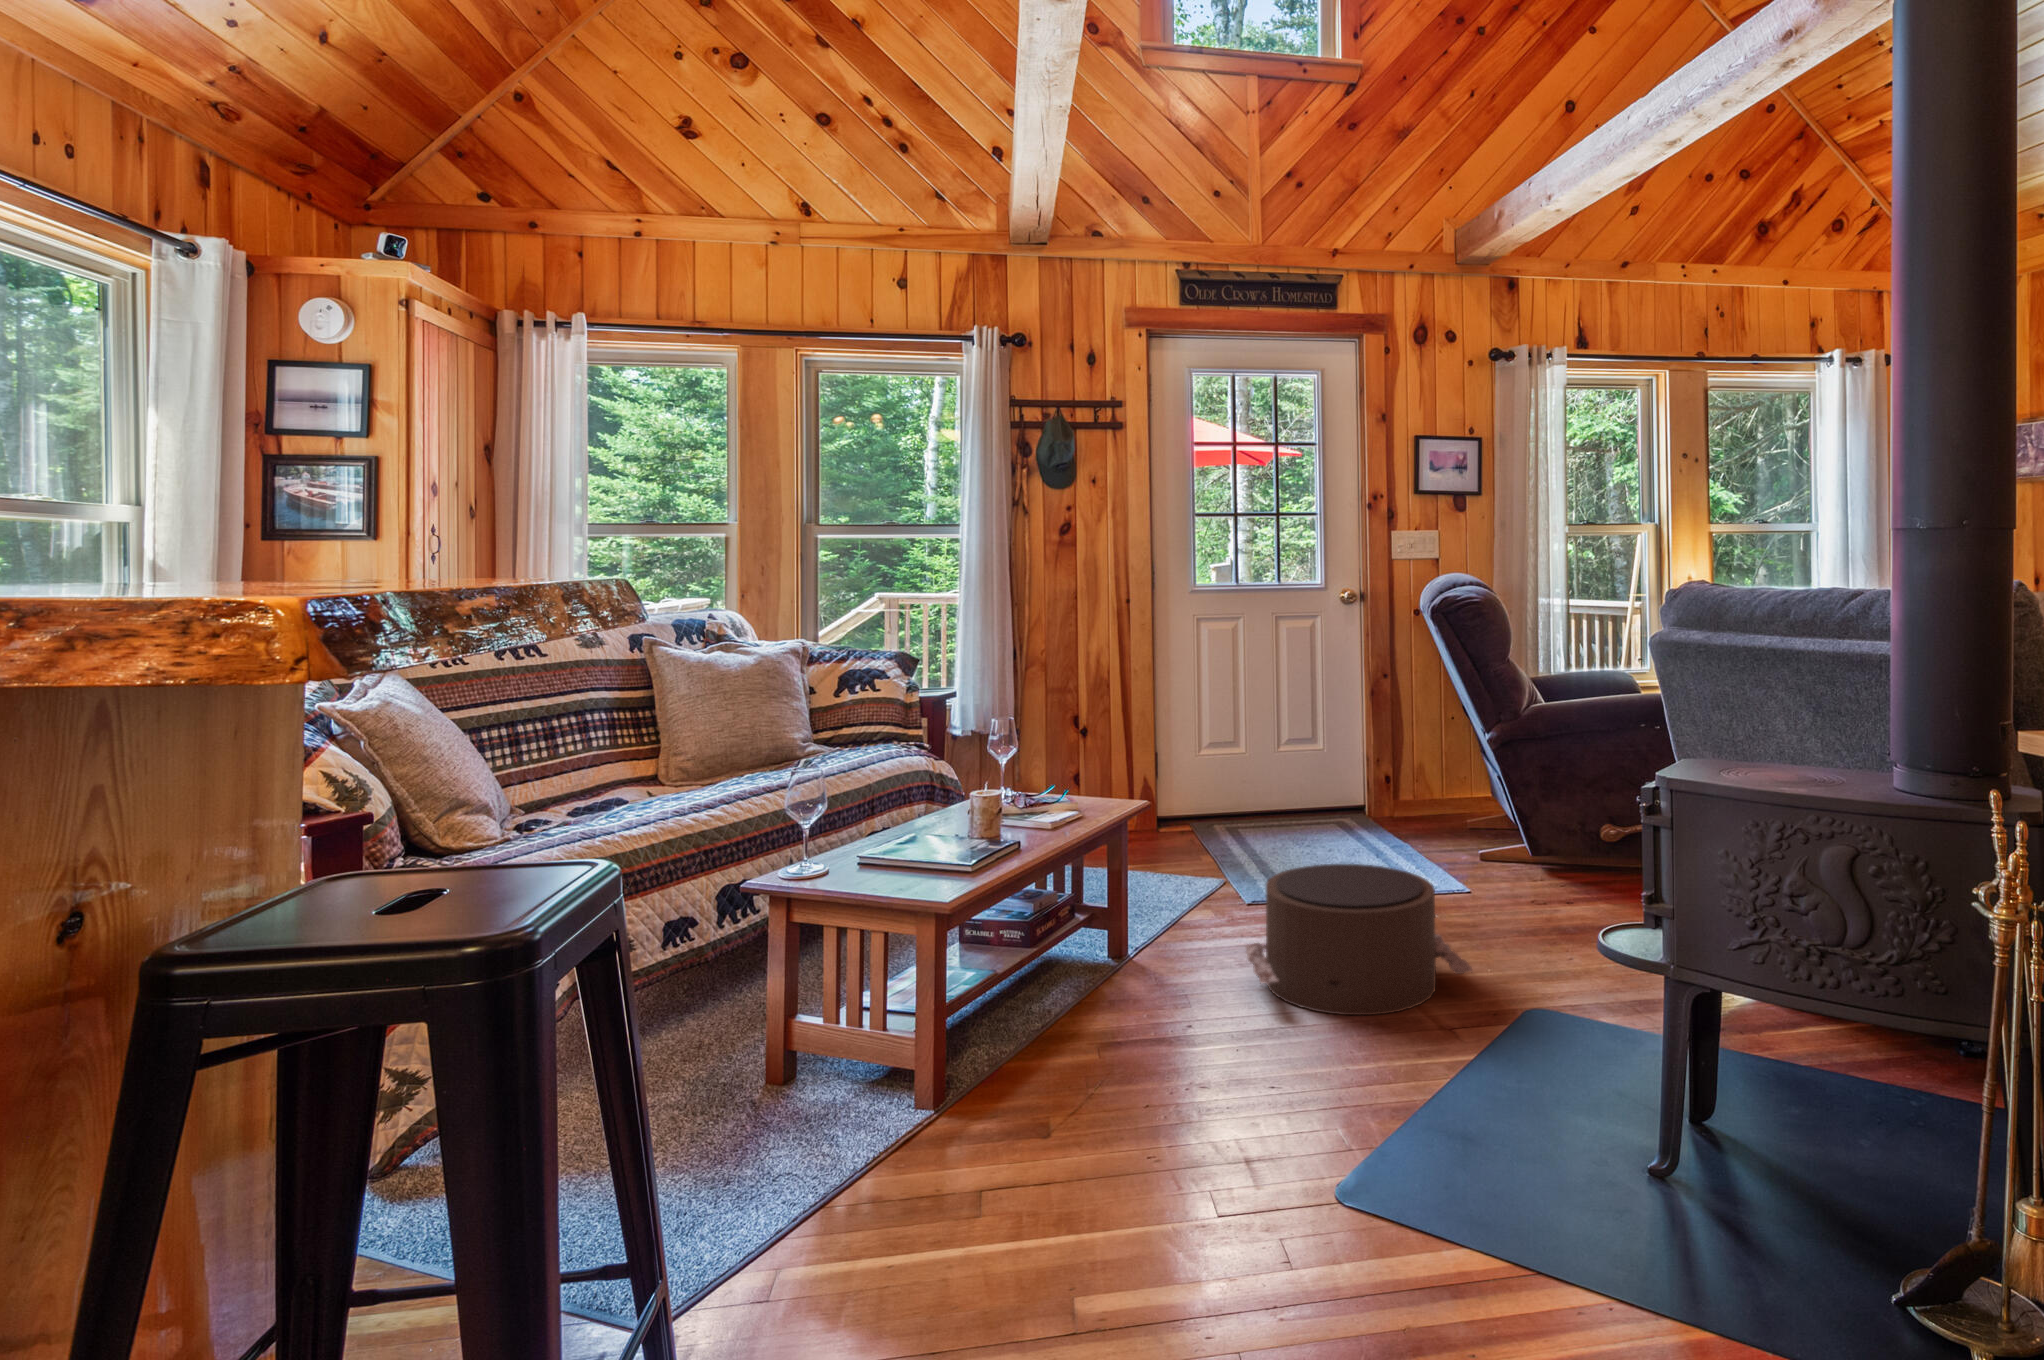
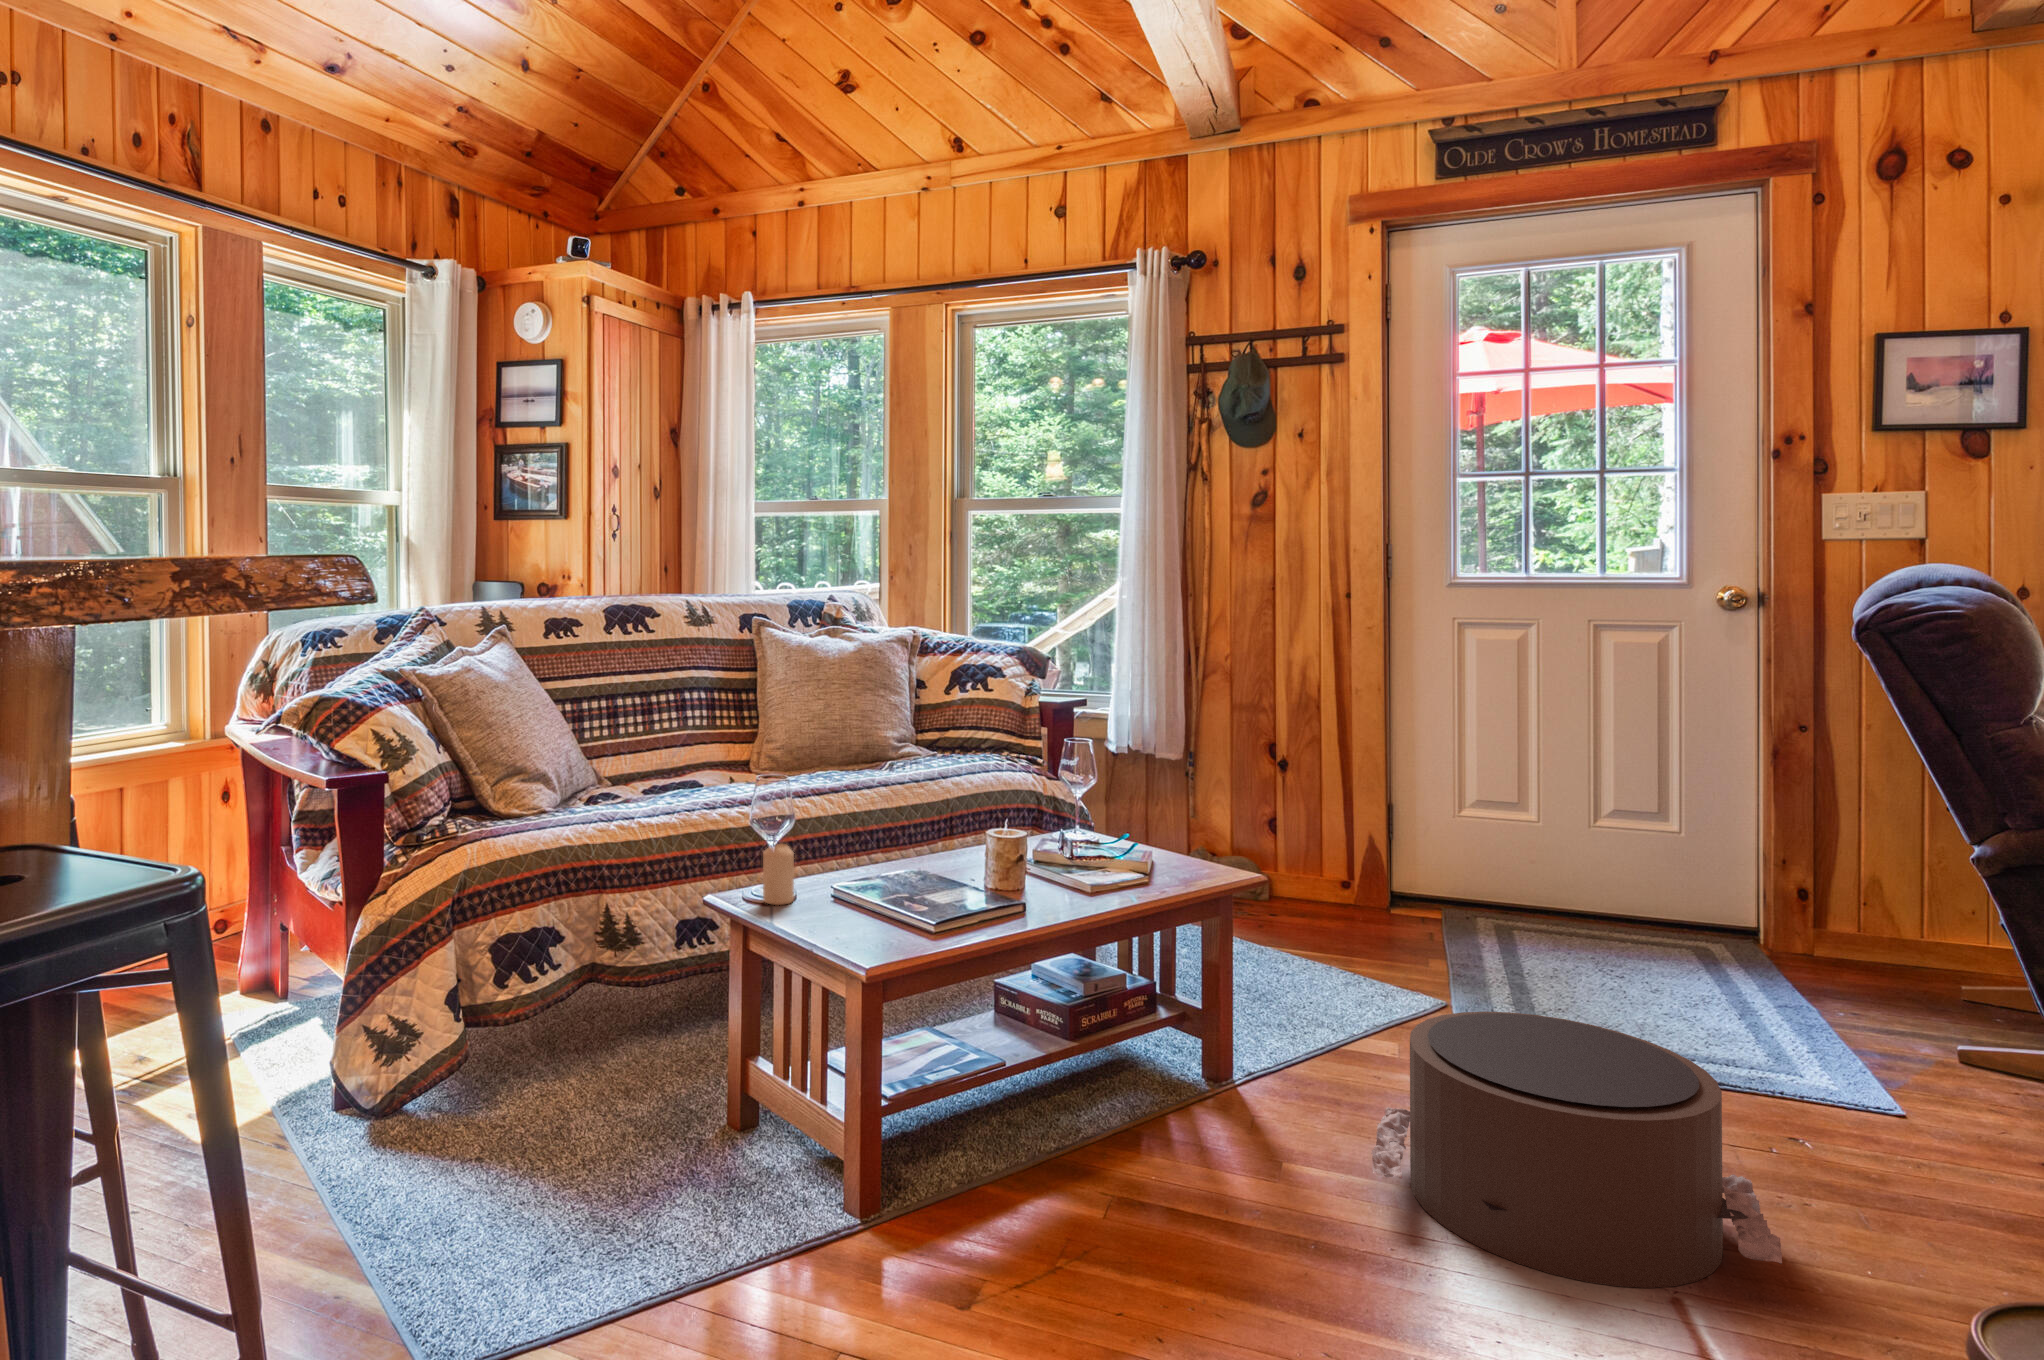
candle: none [792,828,821,882] -> present [763,844,794,905]

